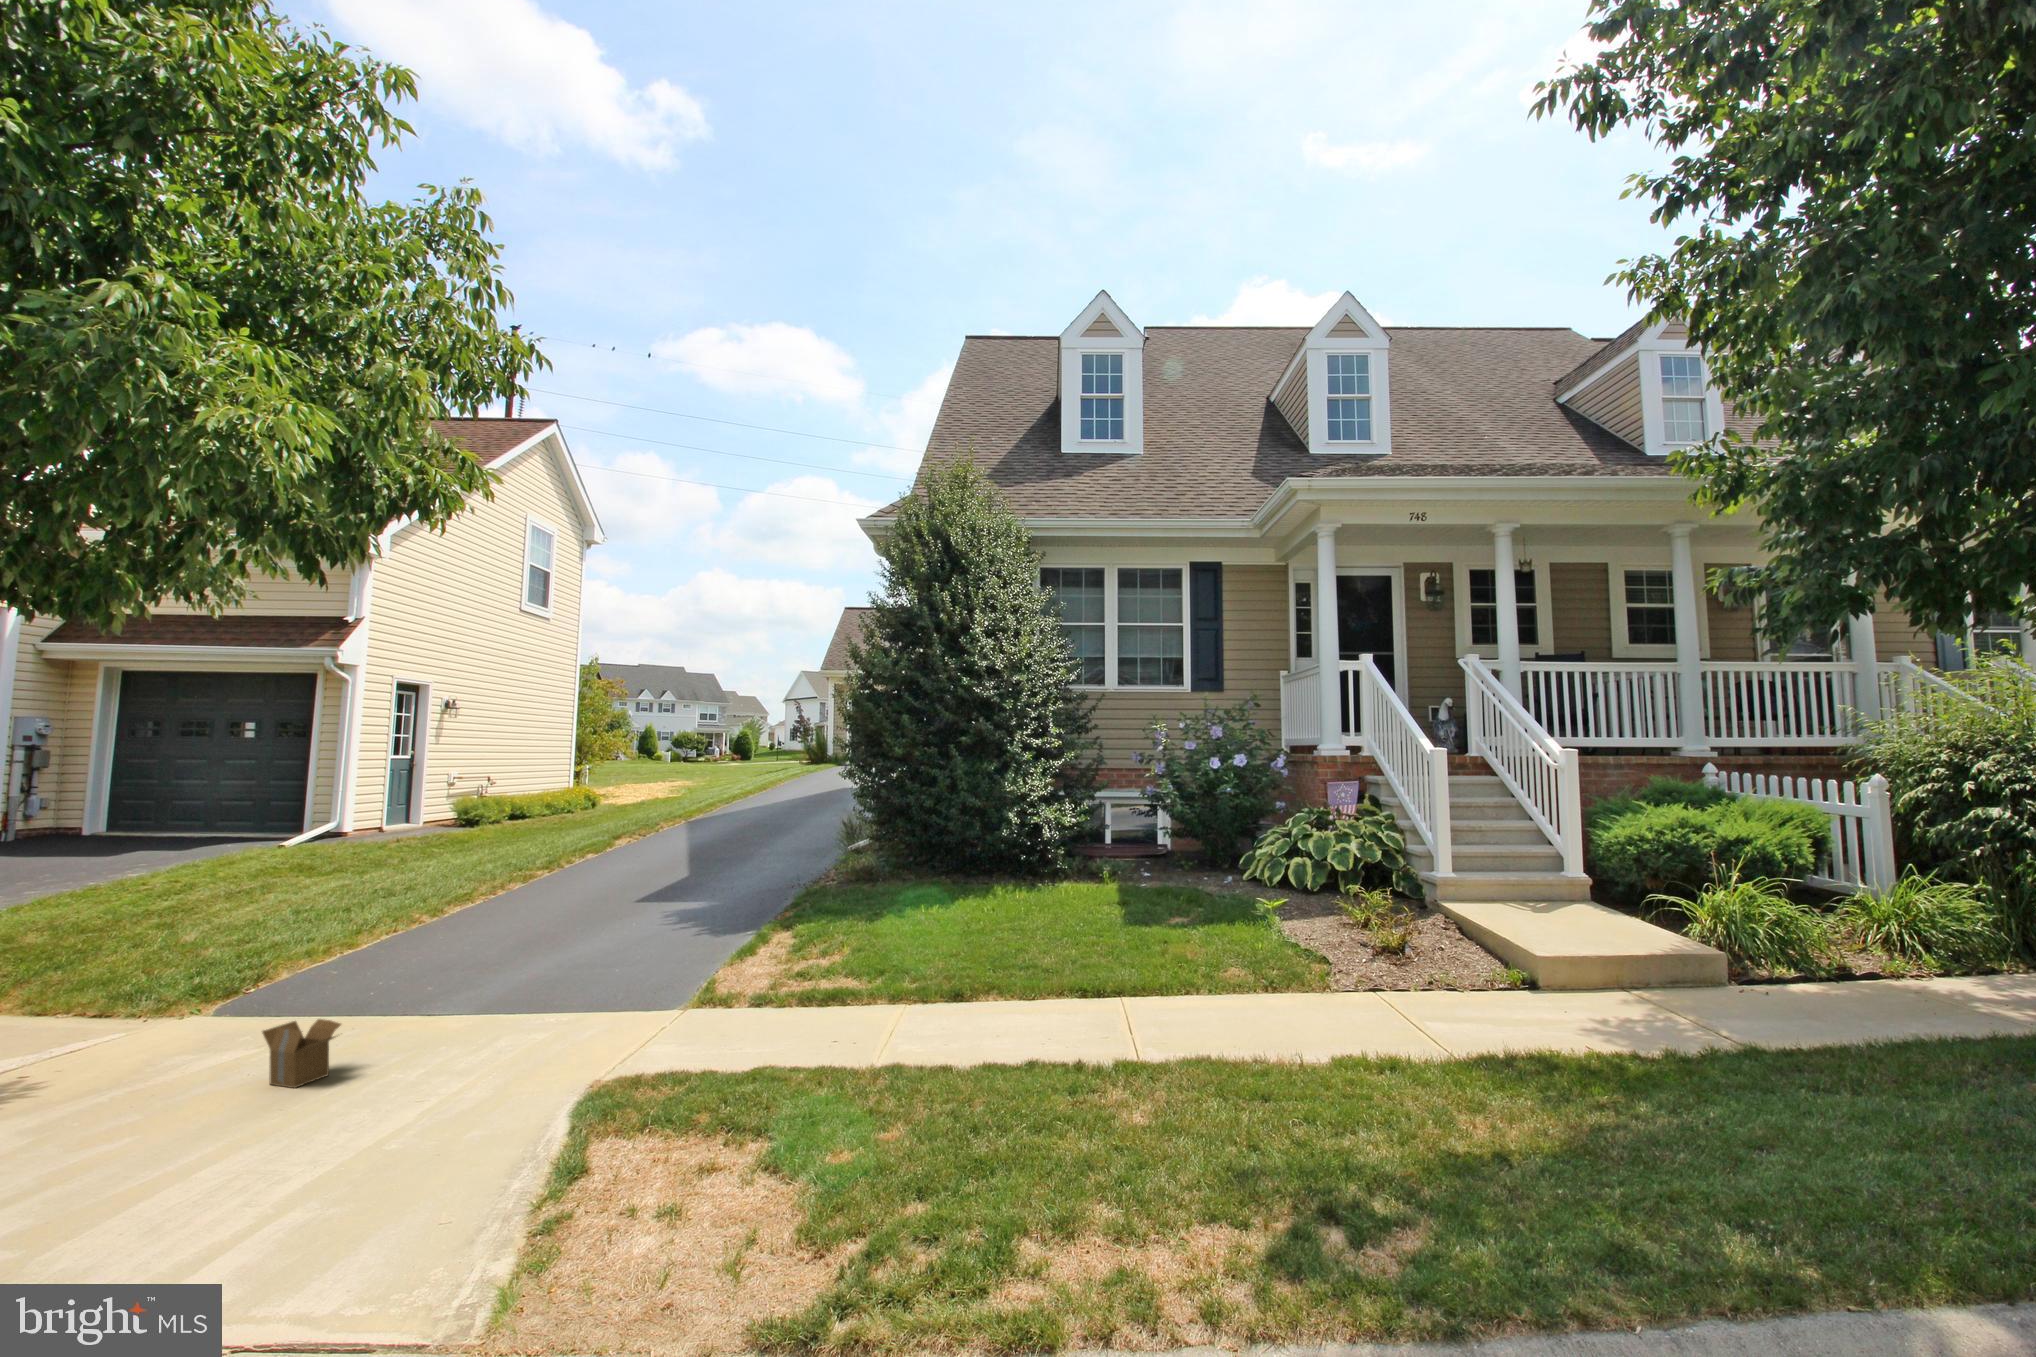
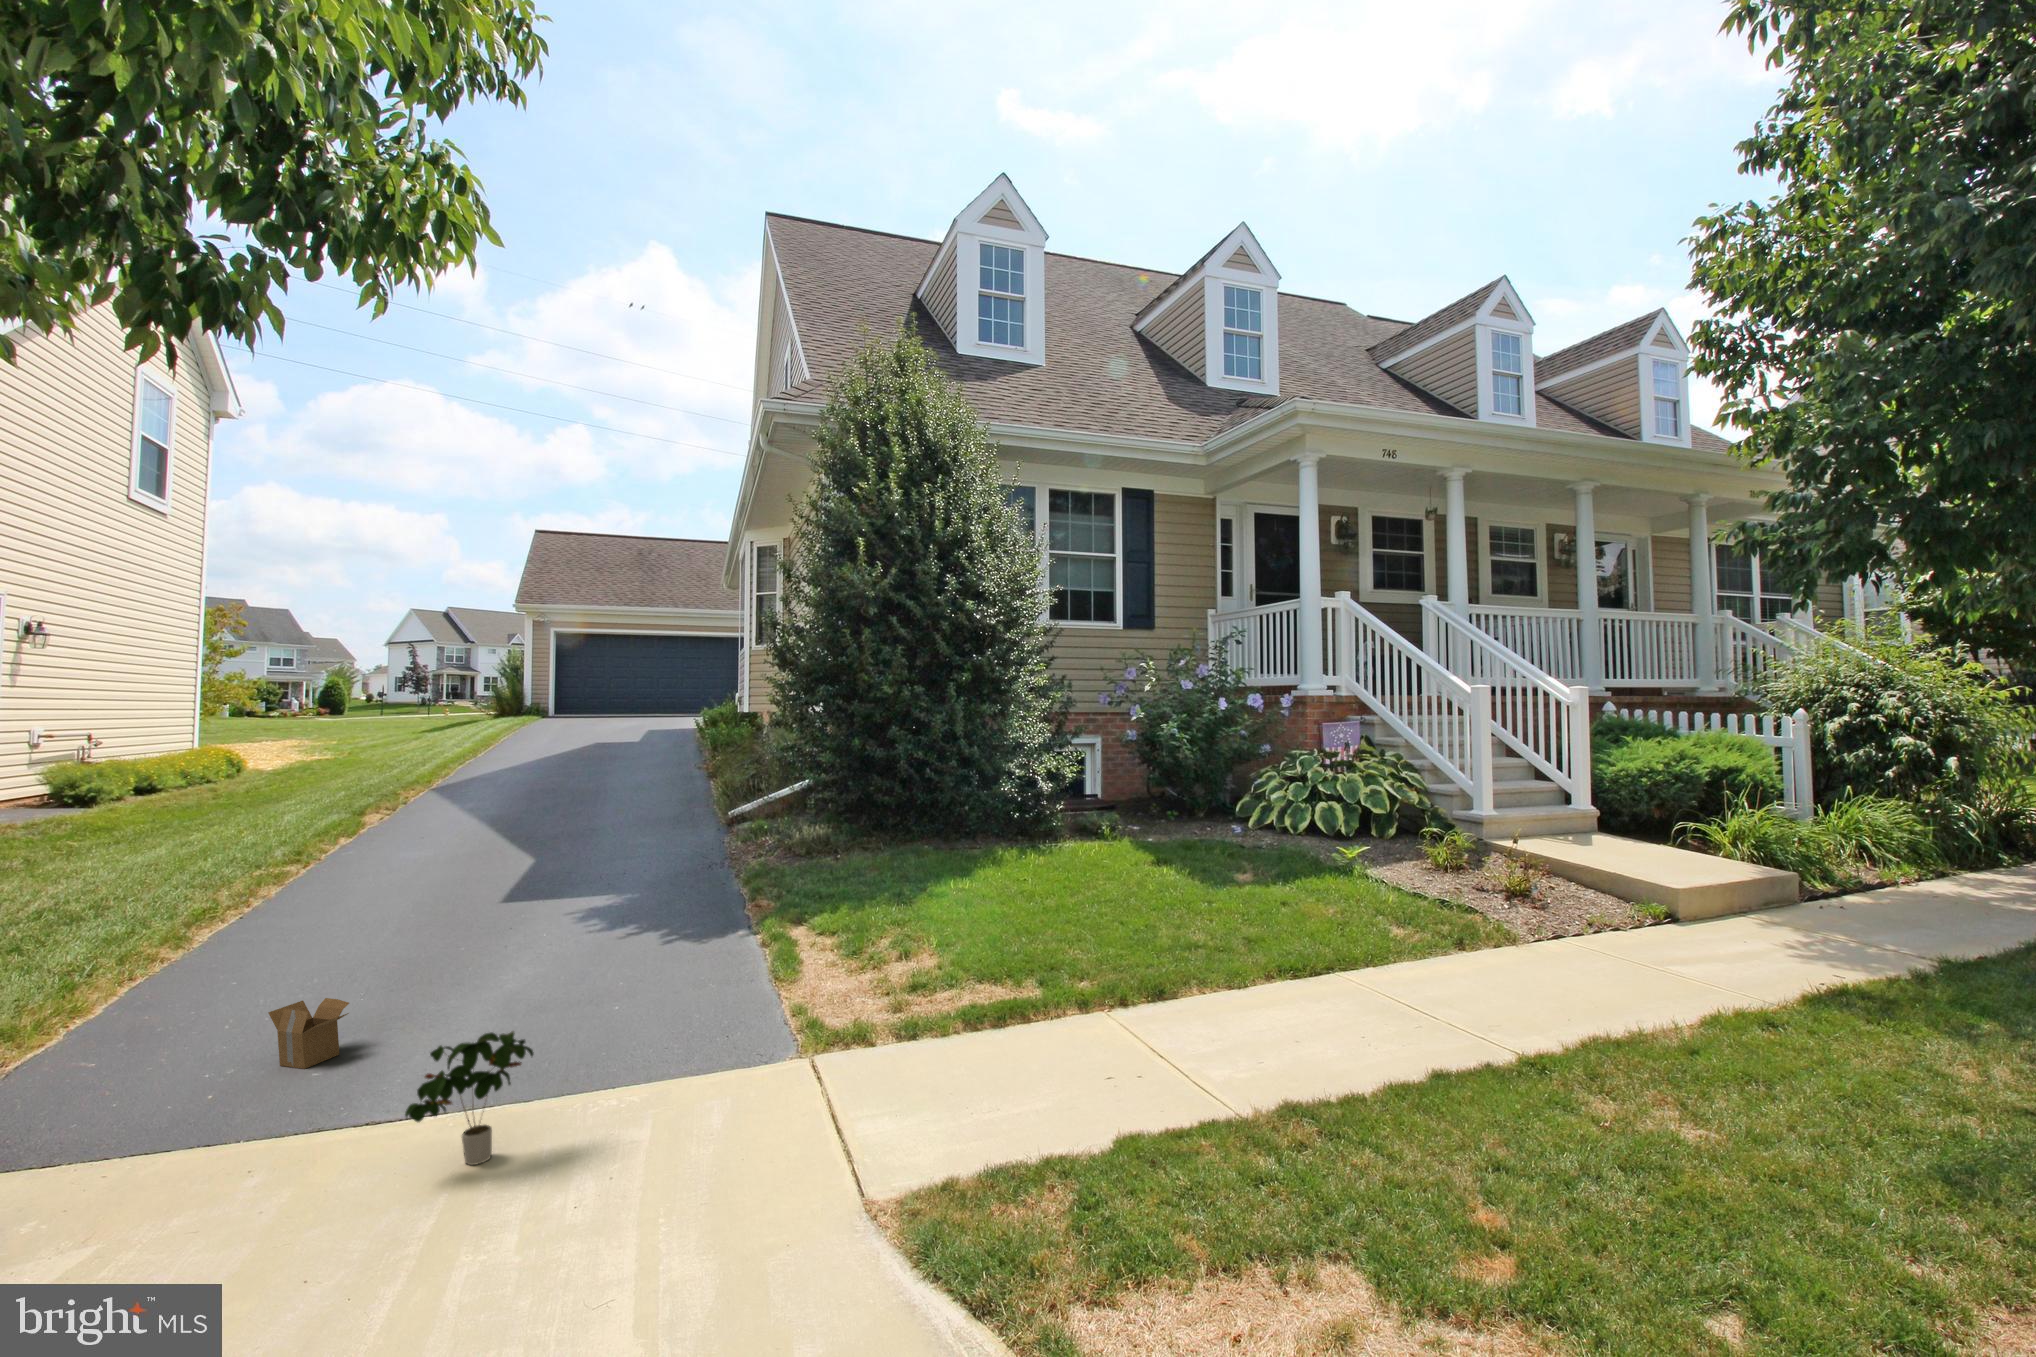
potted plant: none [403,1050,531,1182] -> present [405,1031,534,1165]

